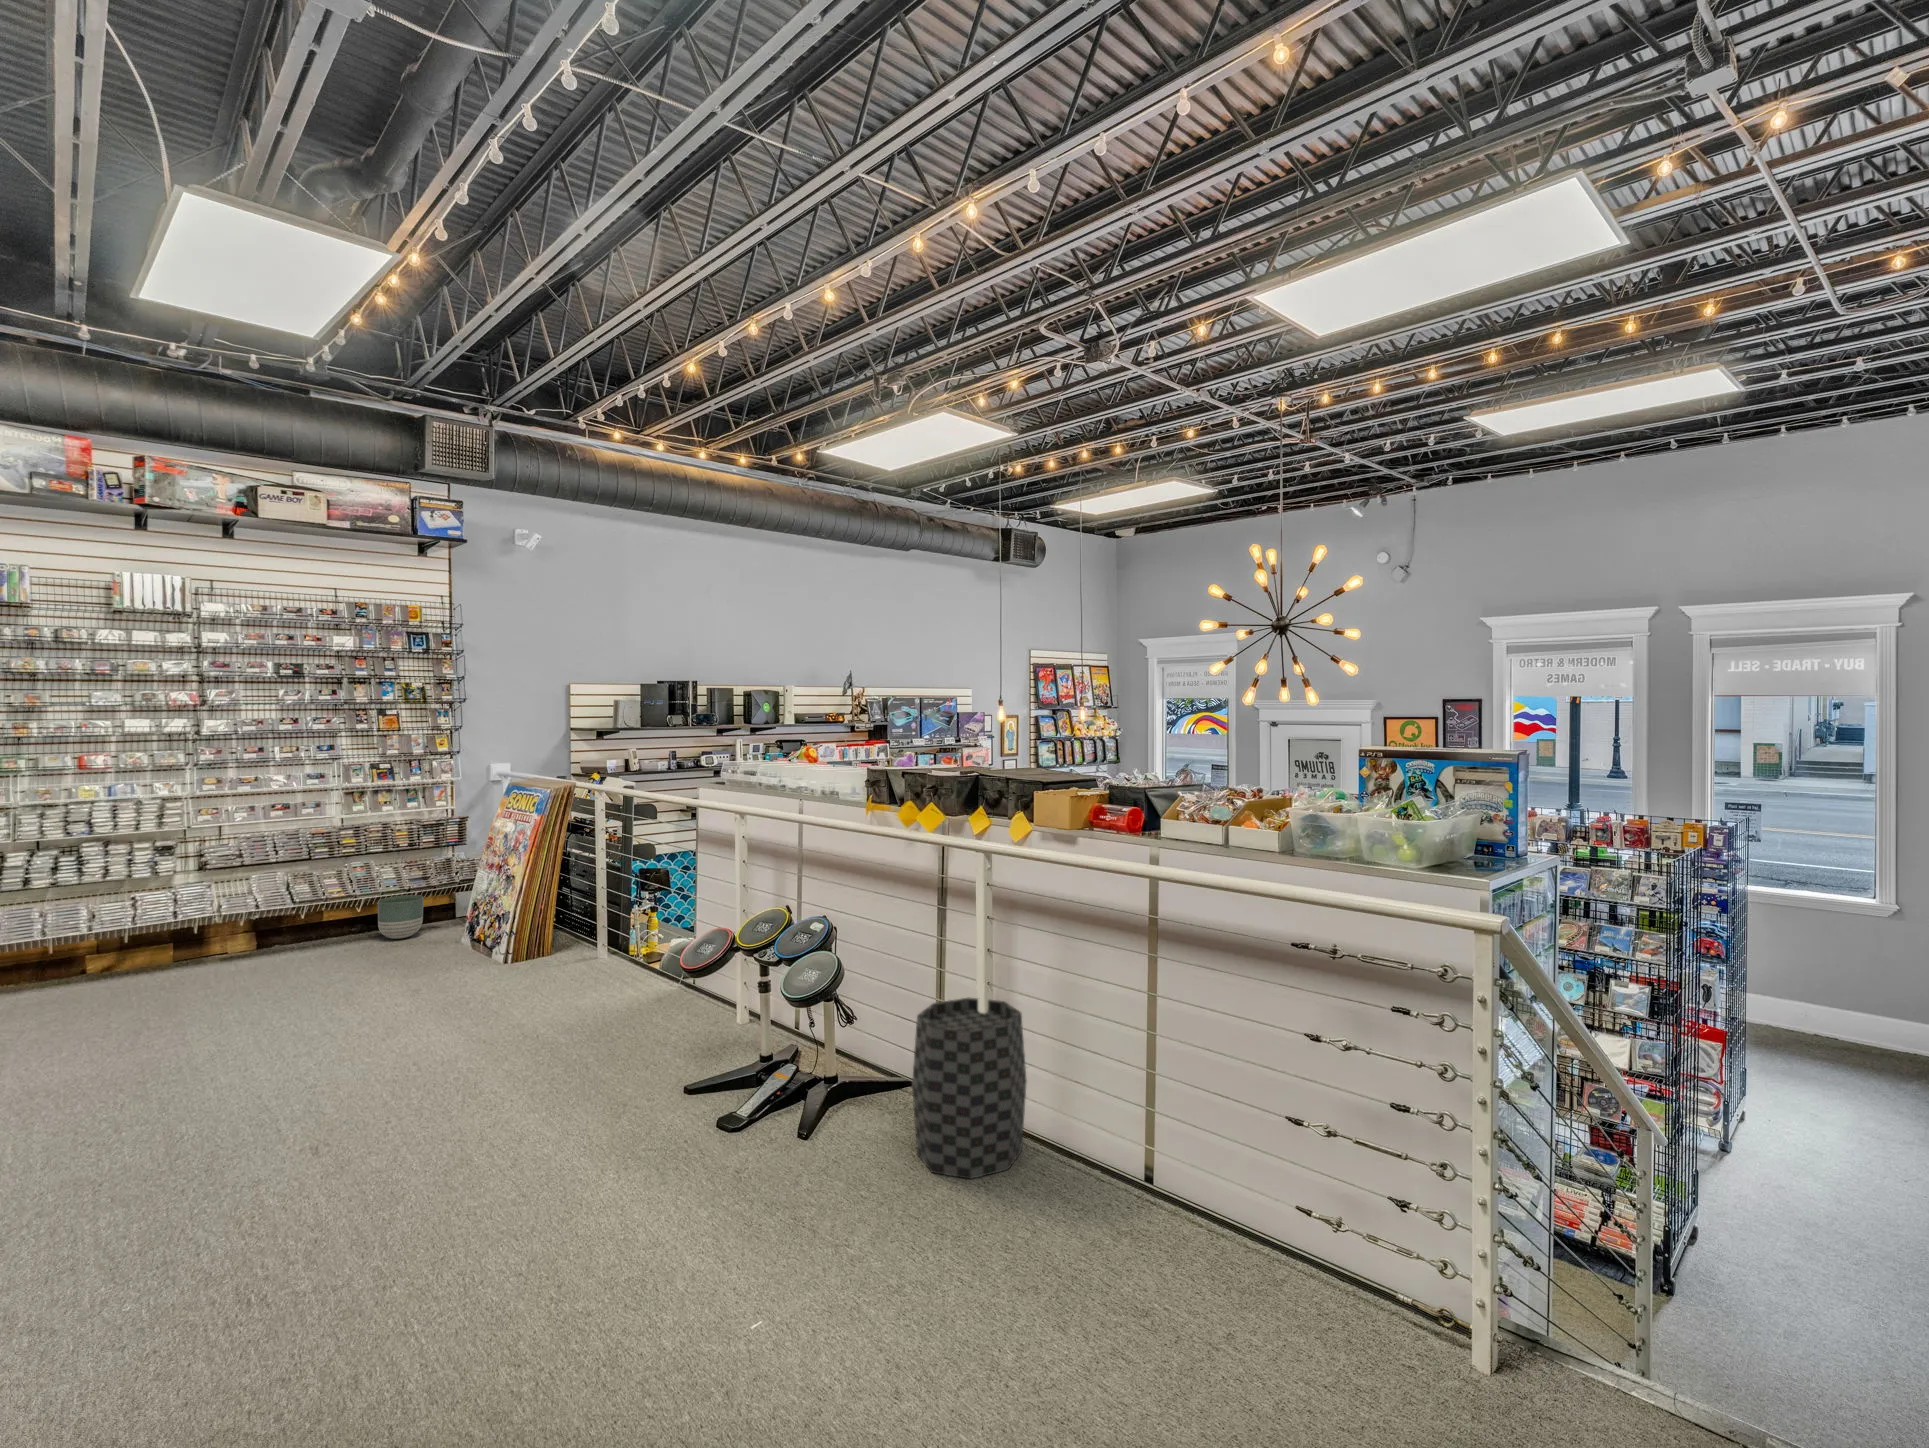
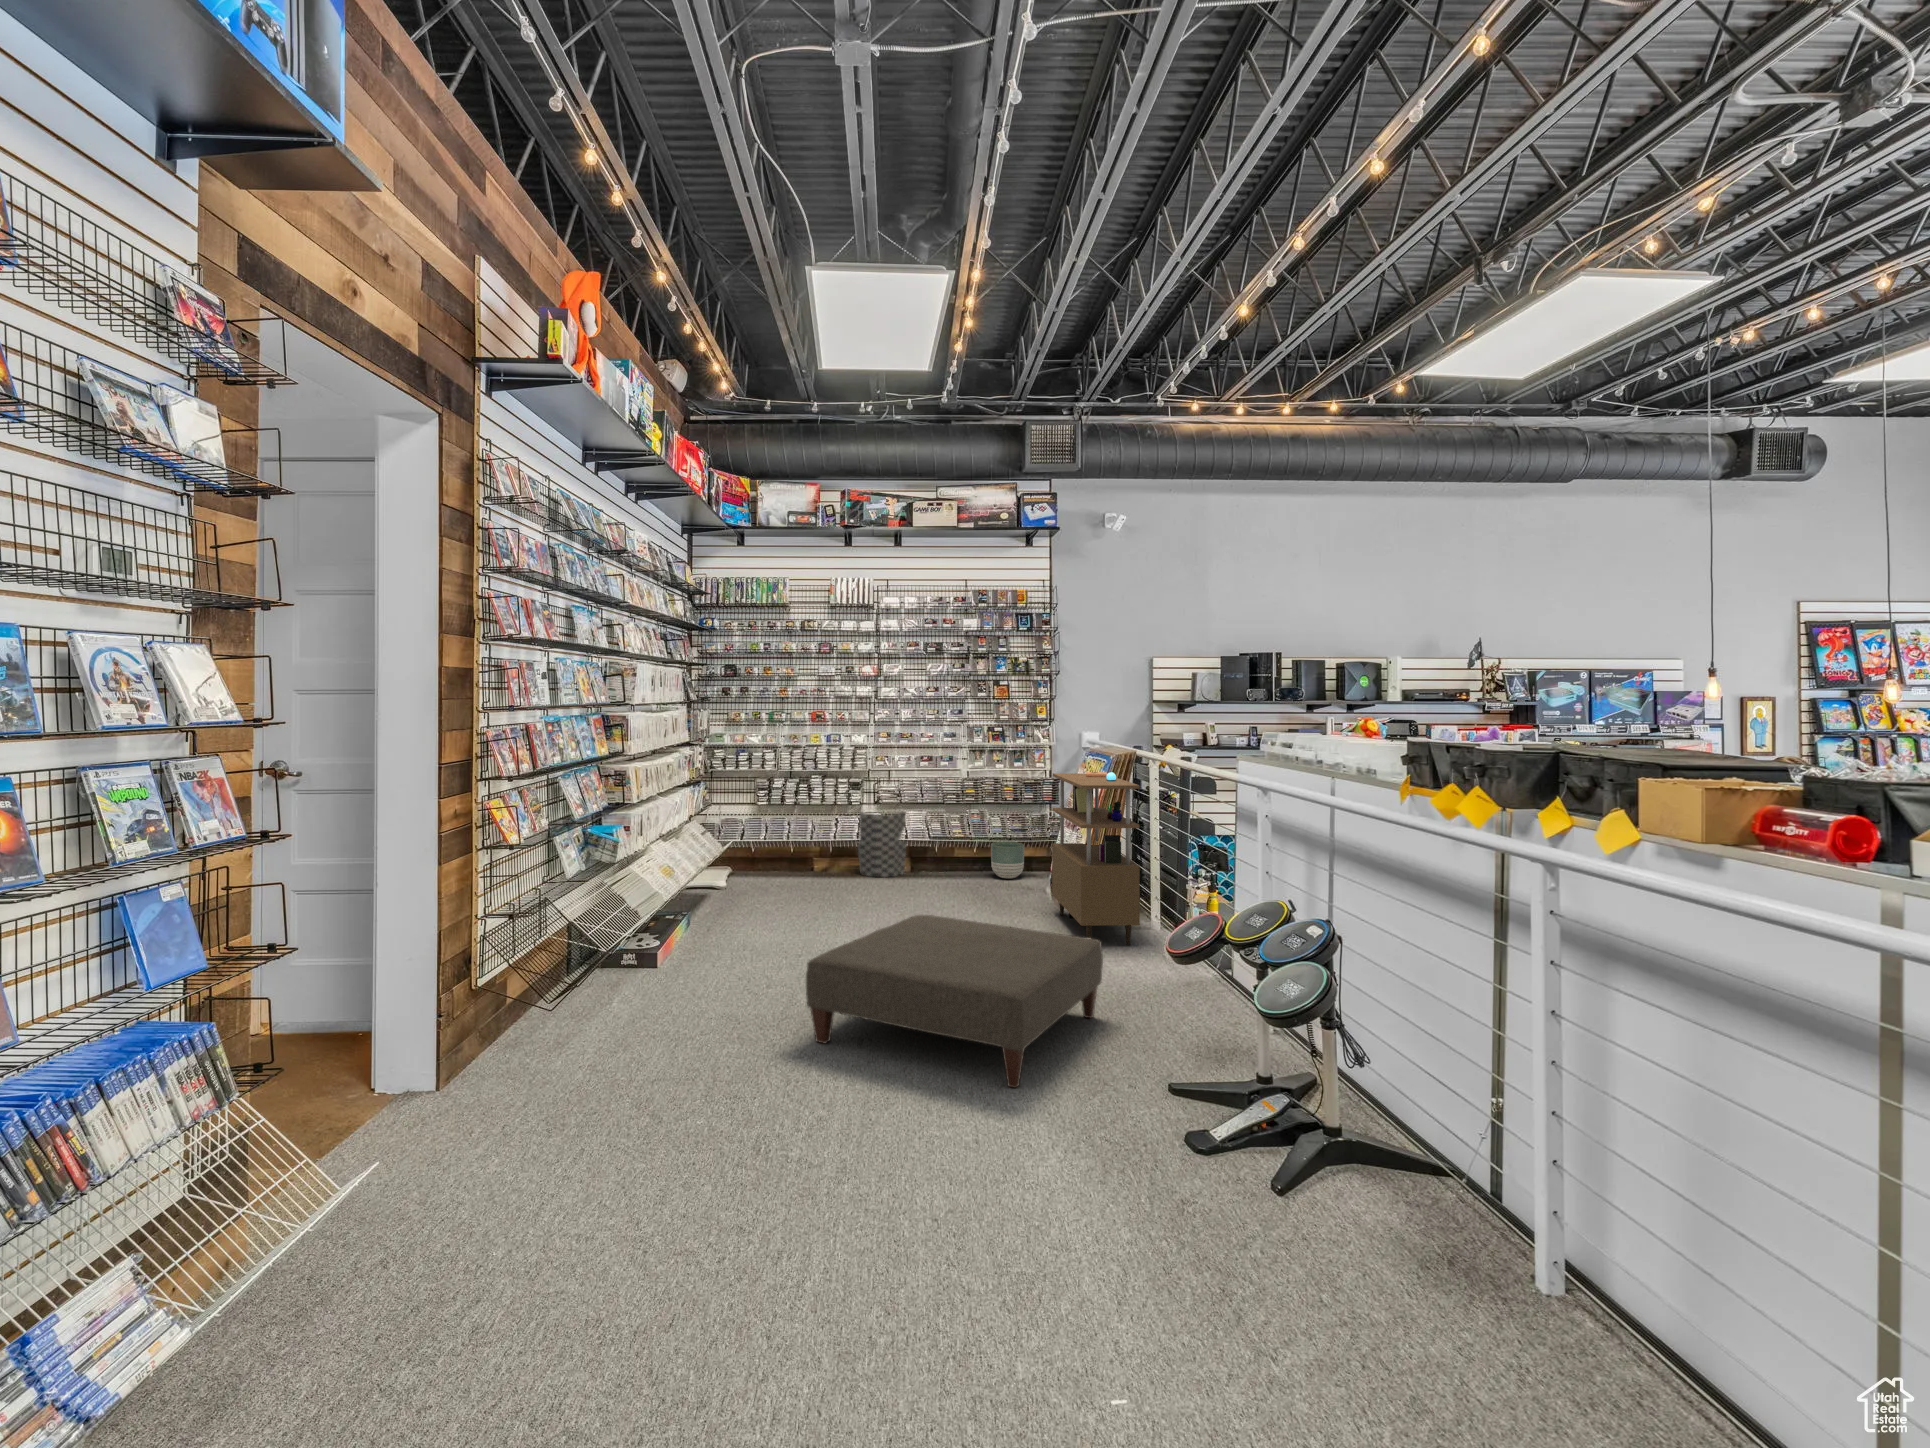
shelving unit: none [480,808,595,989] -> present [1052,772,1140,945]
ottoman: none [228,977,591,1176] -> present [806,915,1103,1088]
trash can: present [912,998,1026,1179] -> present [858,812,906,877]

